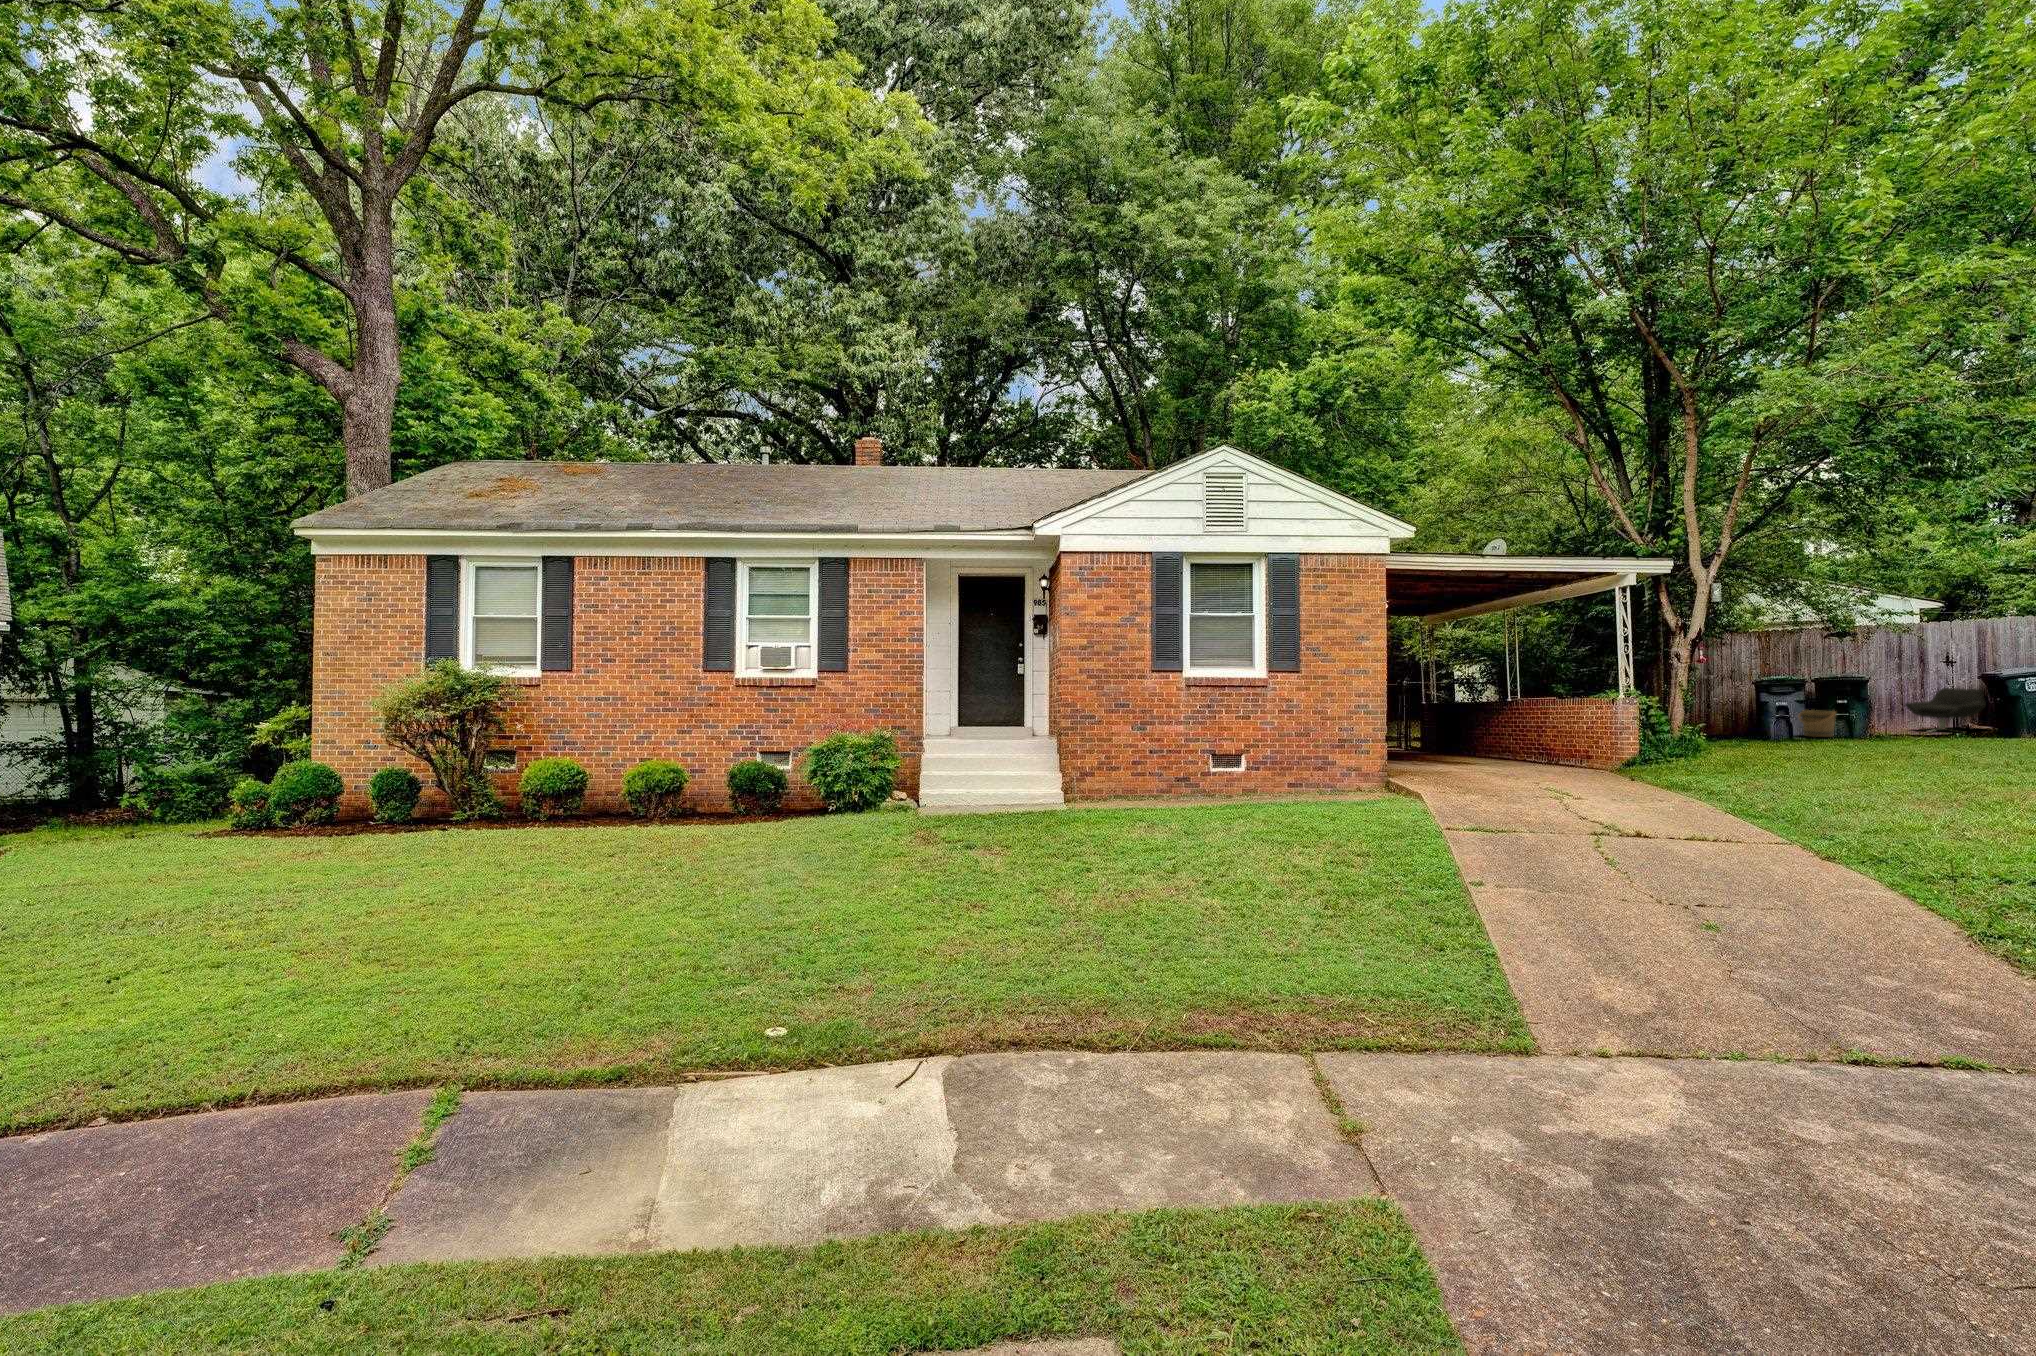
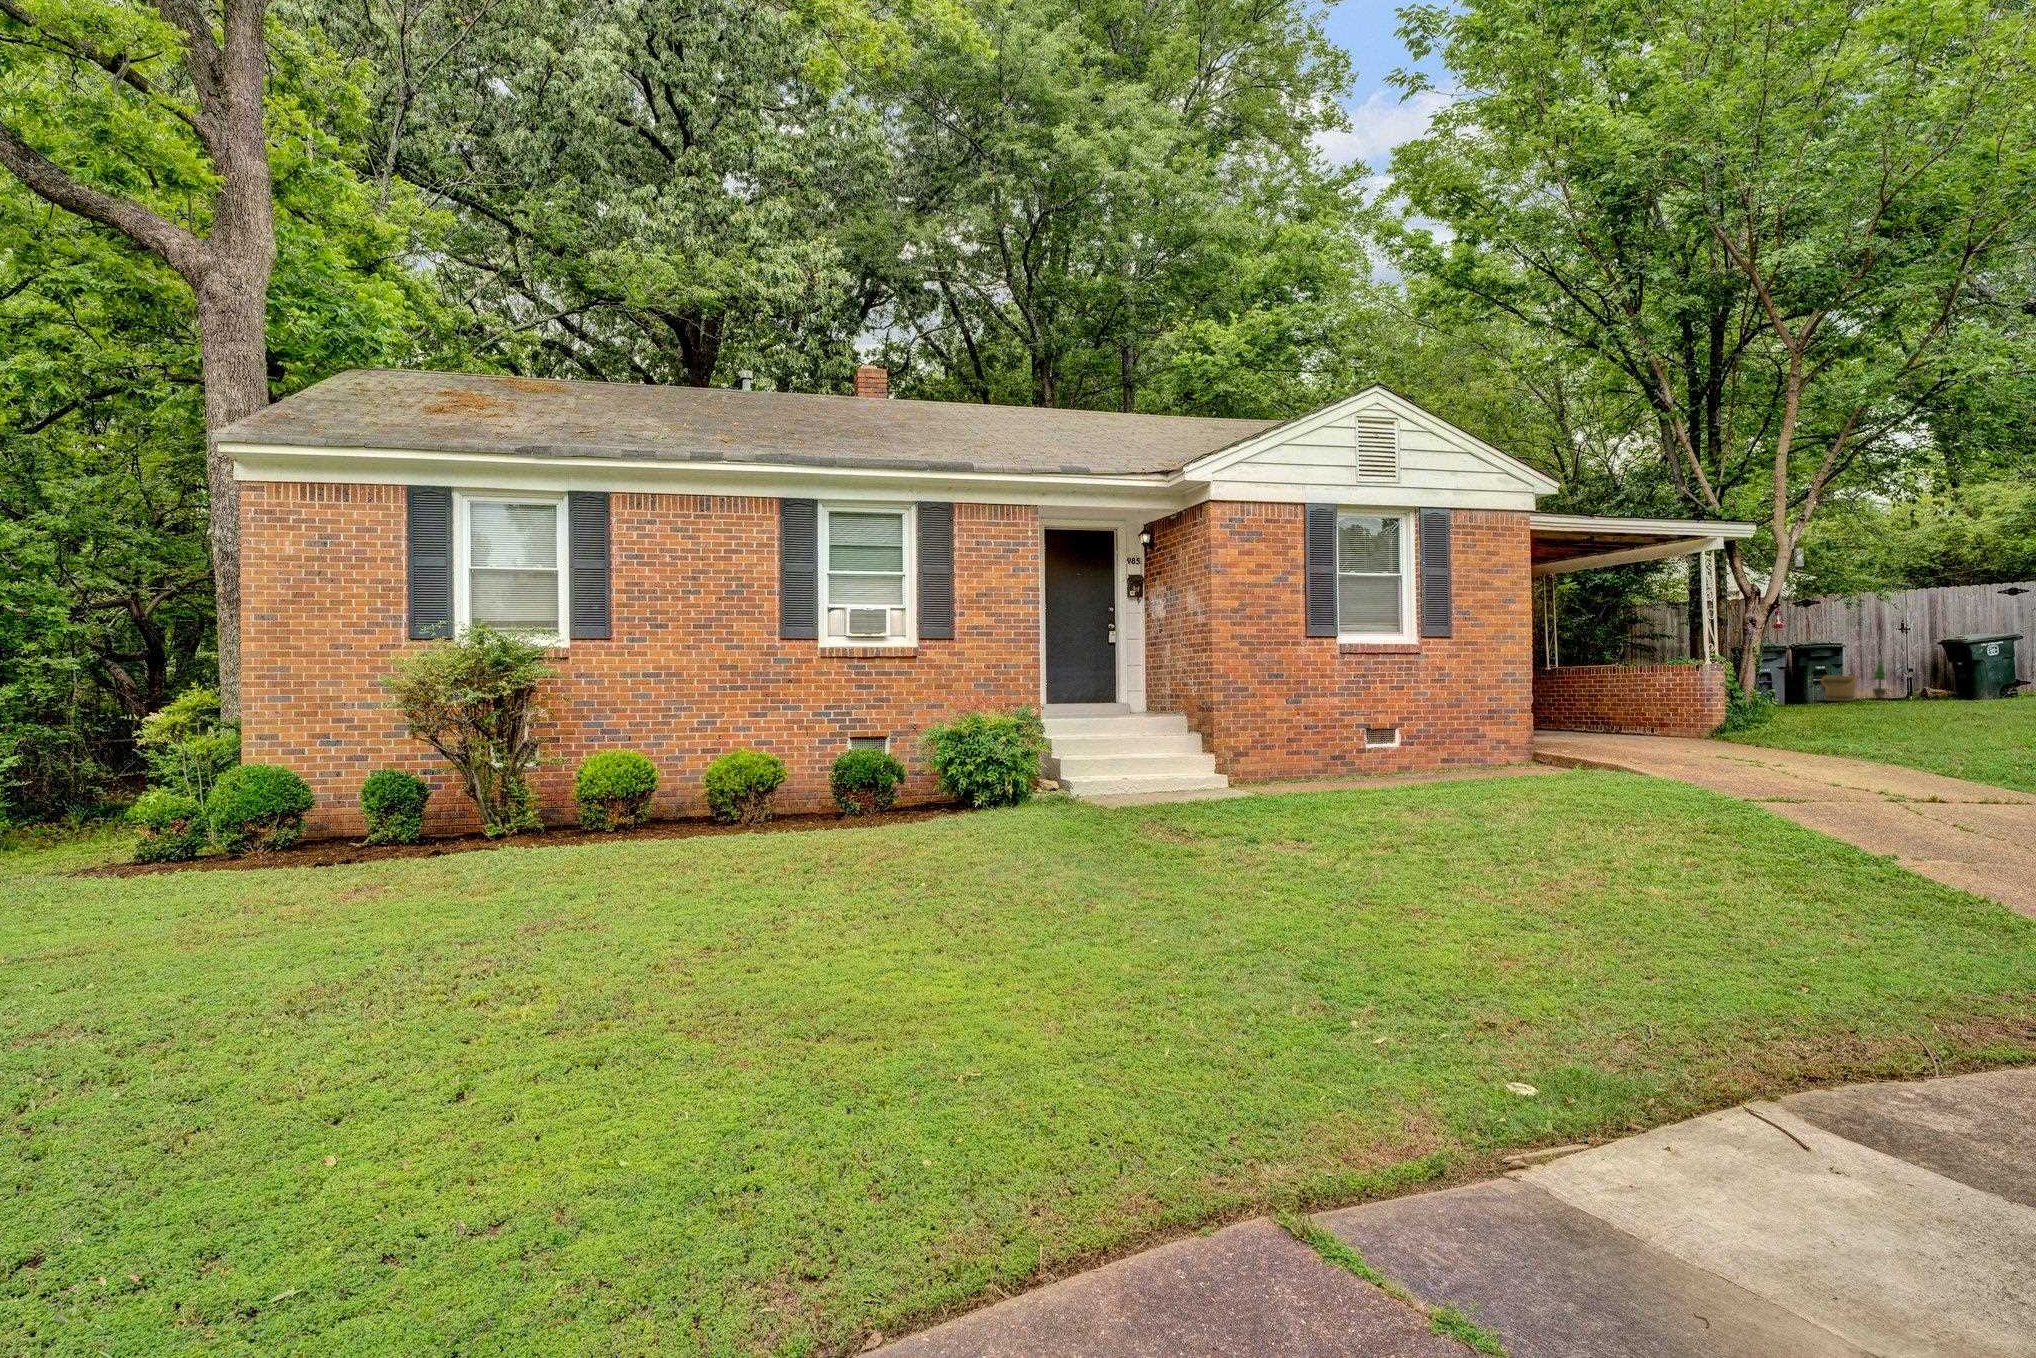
lounge chair: present [1905,688,1986,729] -> none [1907,653,1978,694]
potted tree: none [1856,694,1876,735] -> present [1873,661,1886,698]

